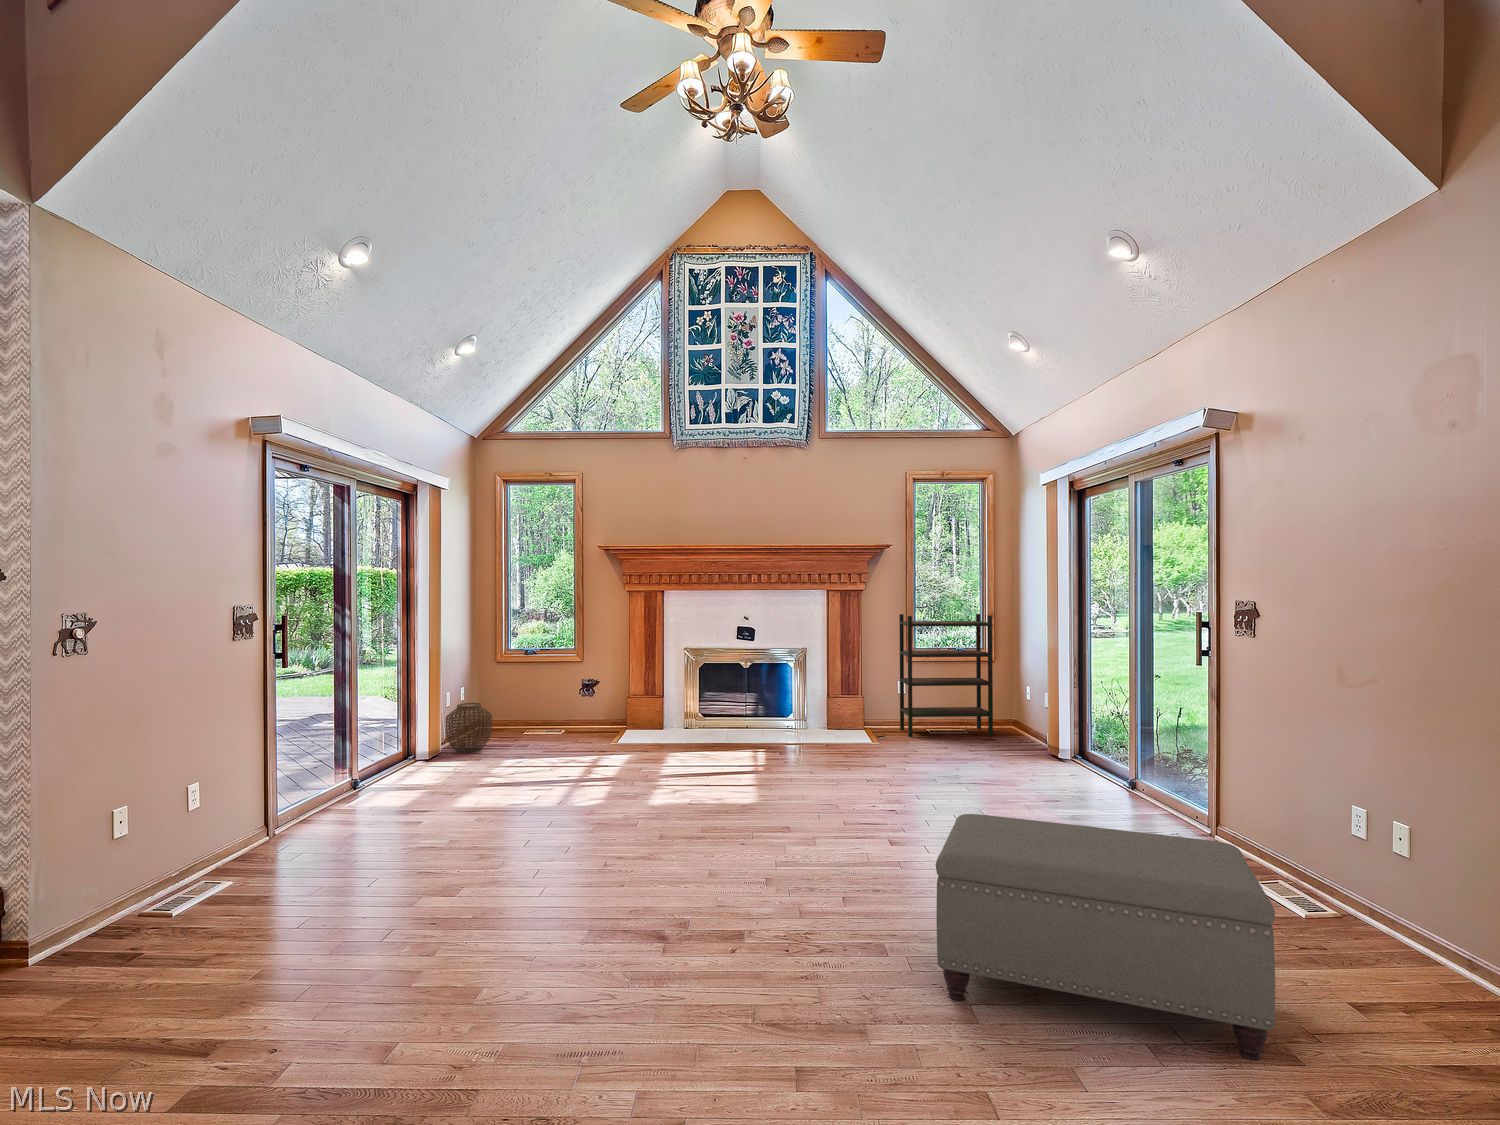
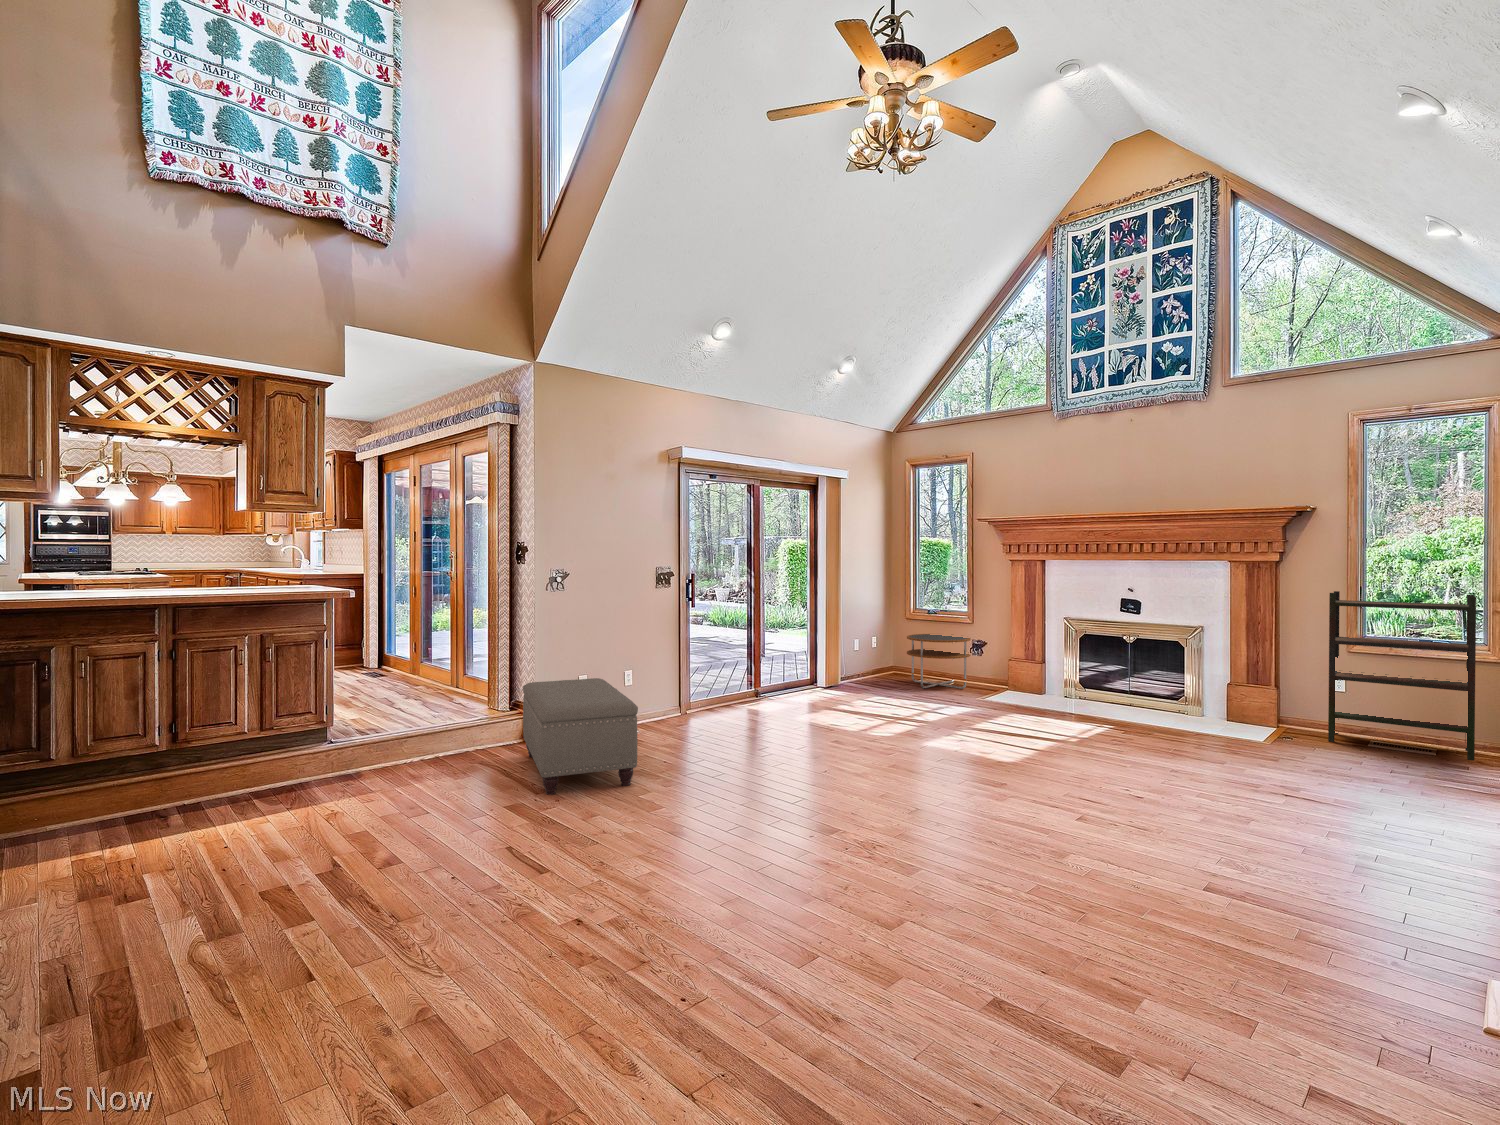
side table: none [512,676,586,743] -> present [907,634,971,689]
woven basket: present [446,703,492,753] -> none [847,648,883,687]
ottoman: present [936,814,1275,1061] -> present [523,678,638,795]

